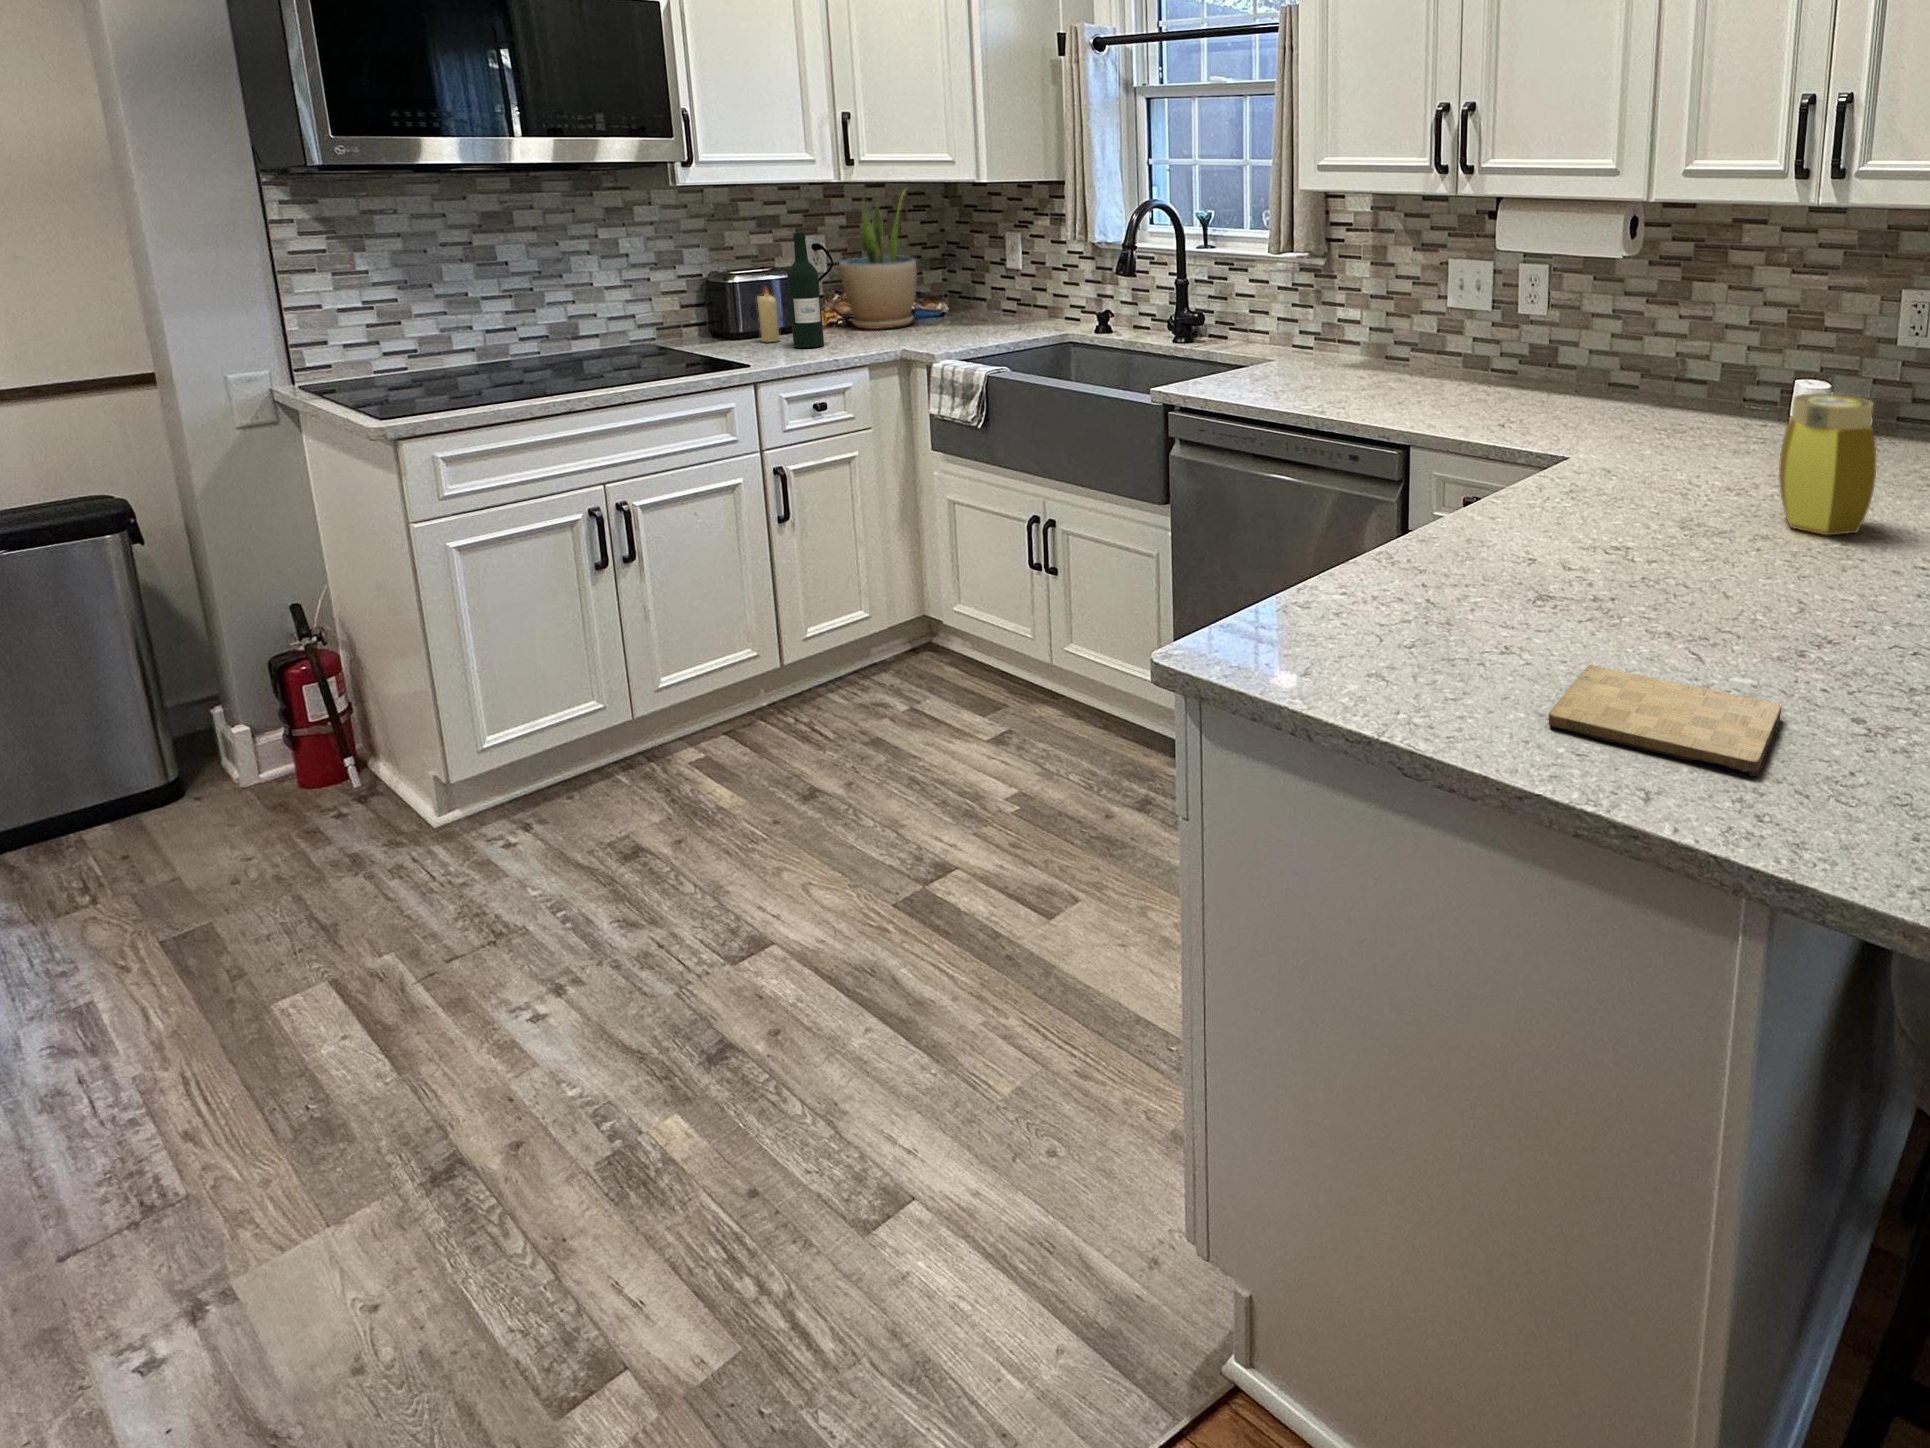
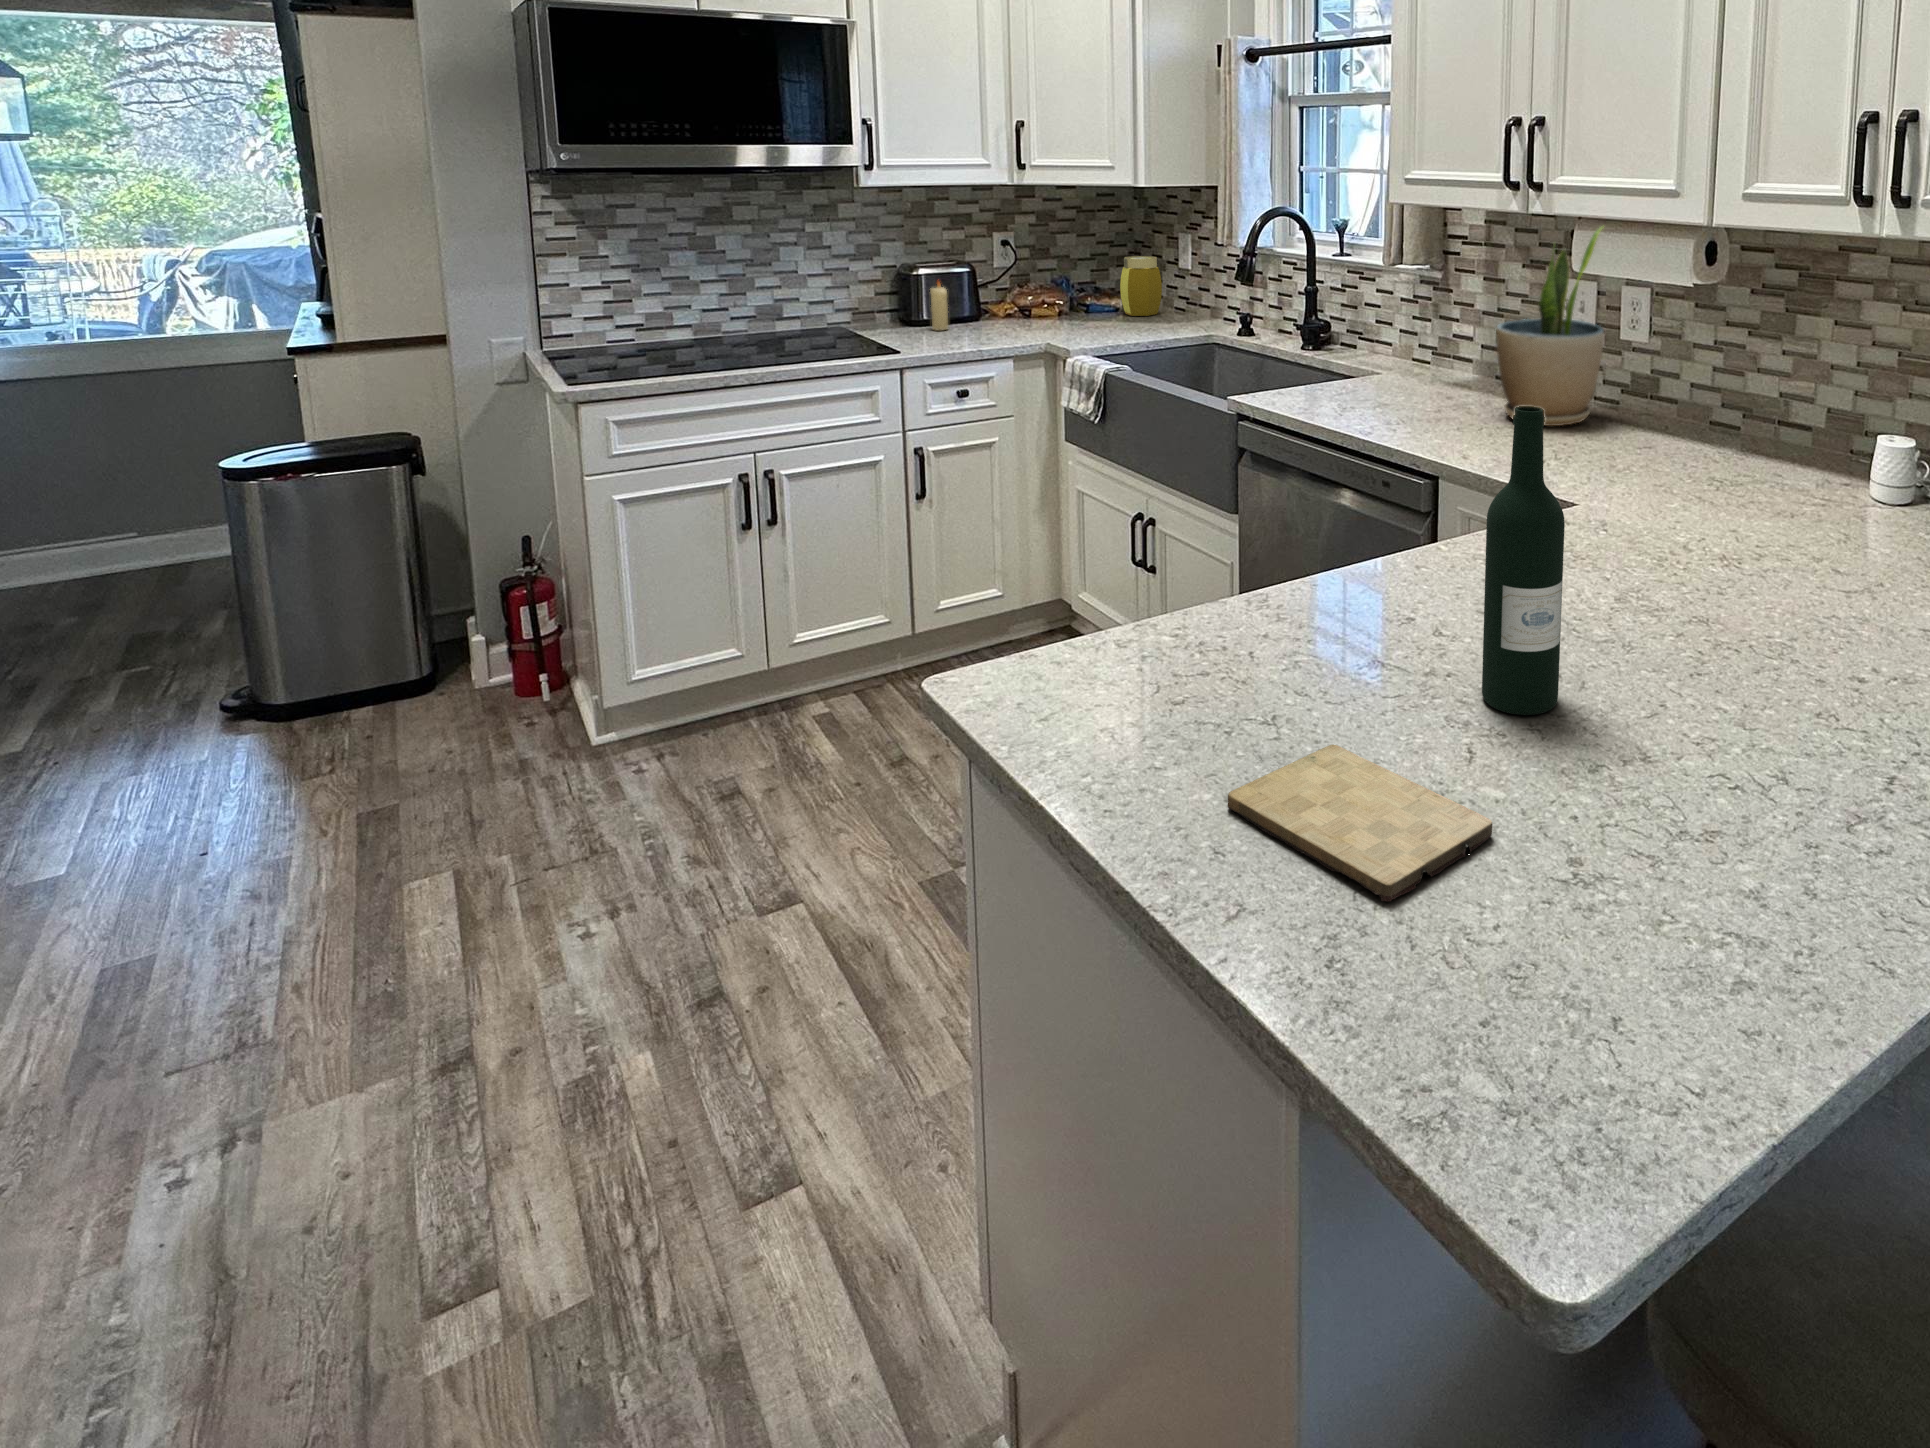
potted plant: present [839,193,917,329] -> present [1496,227,1604,426]
wine bottle: present [787,233,824,348] -> present [1482,406,1565,715]
jar: present [1779,393,1876,535] -> present [1120,256,1162,316]

